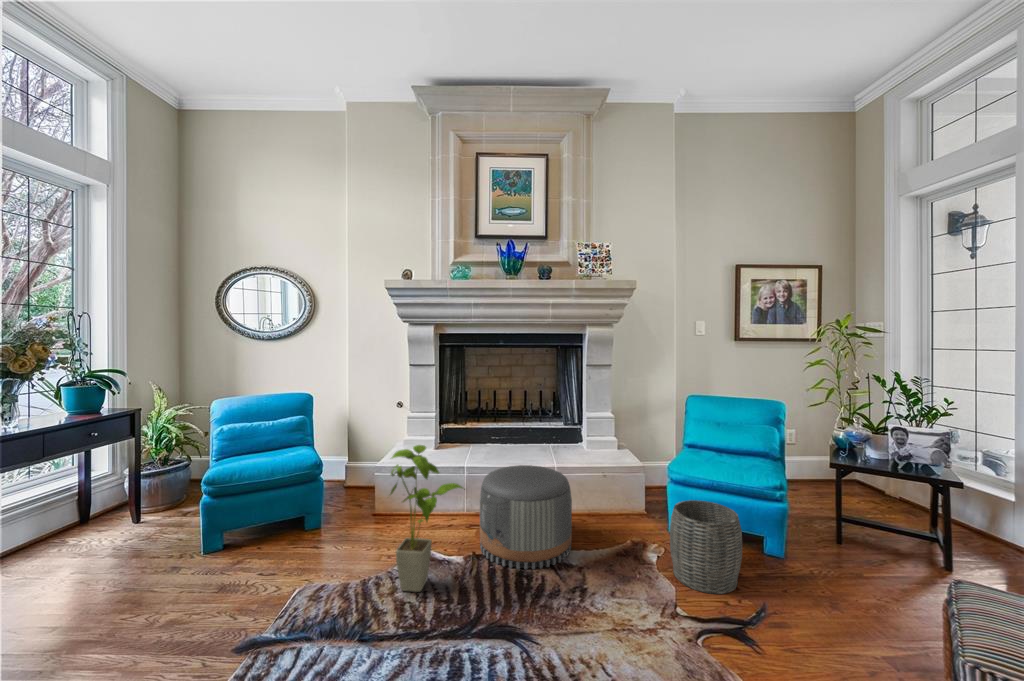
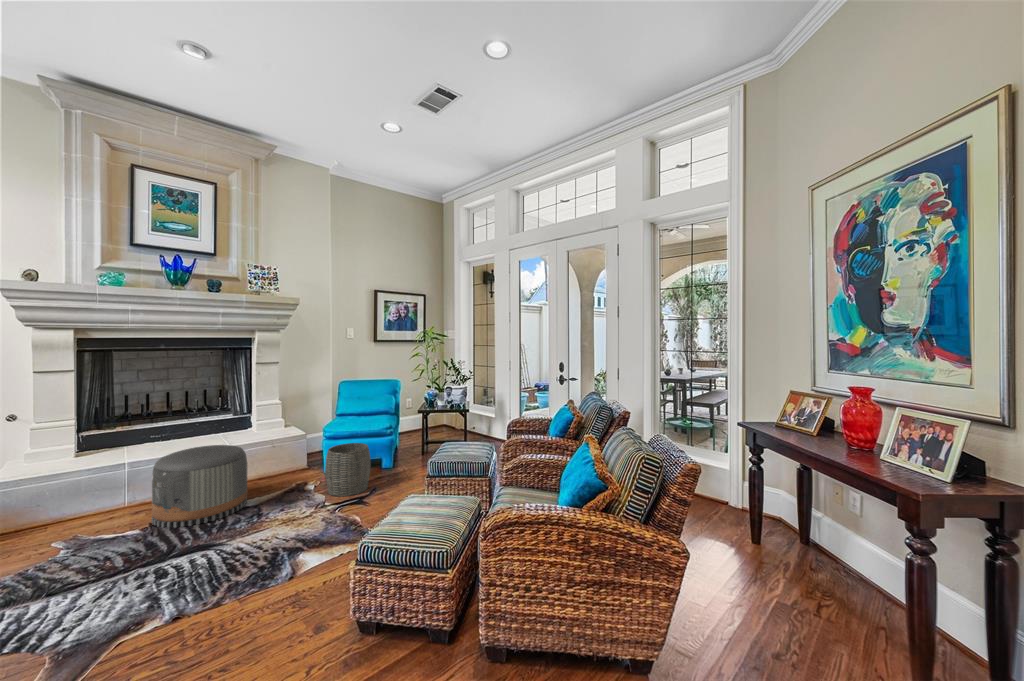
house plant: present [390,445,465,592] -> none [43,435,144,573]

